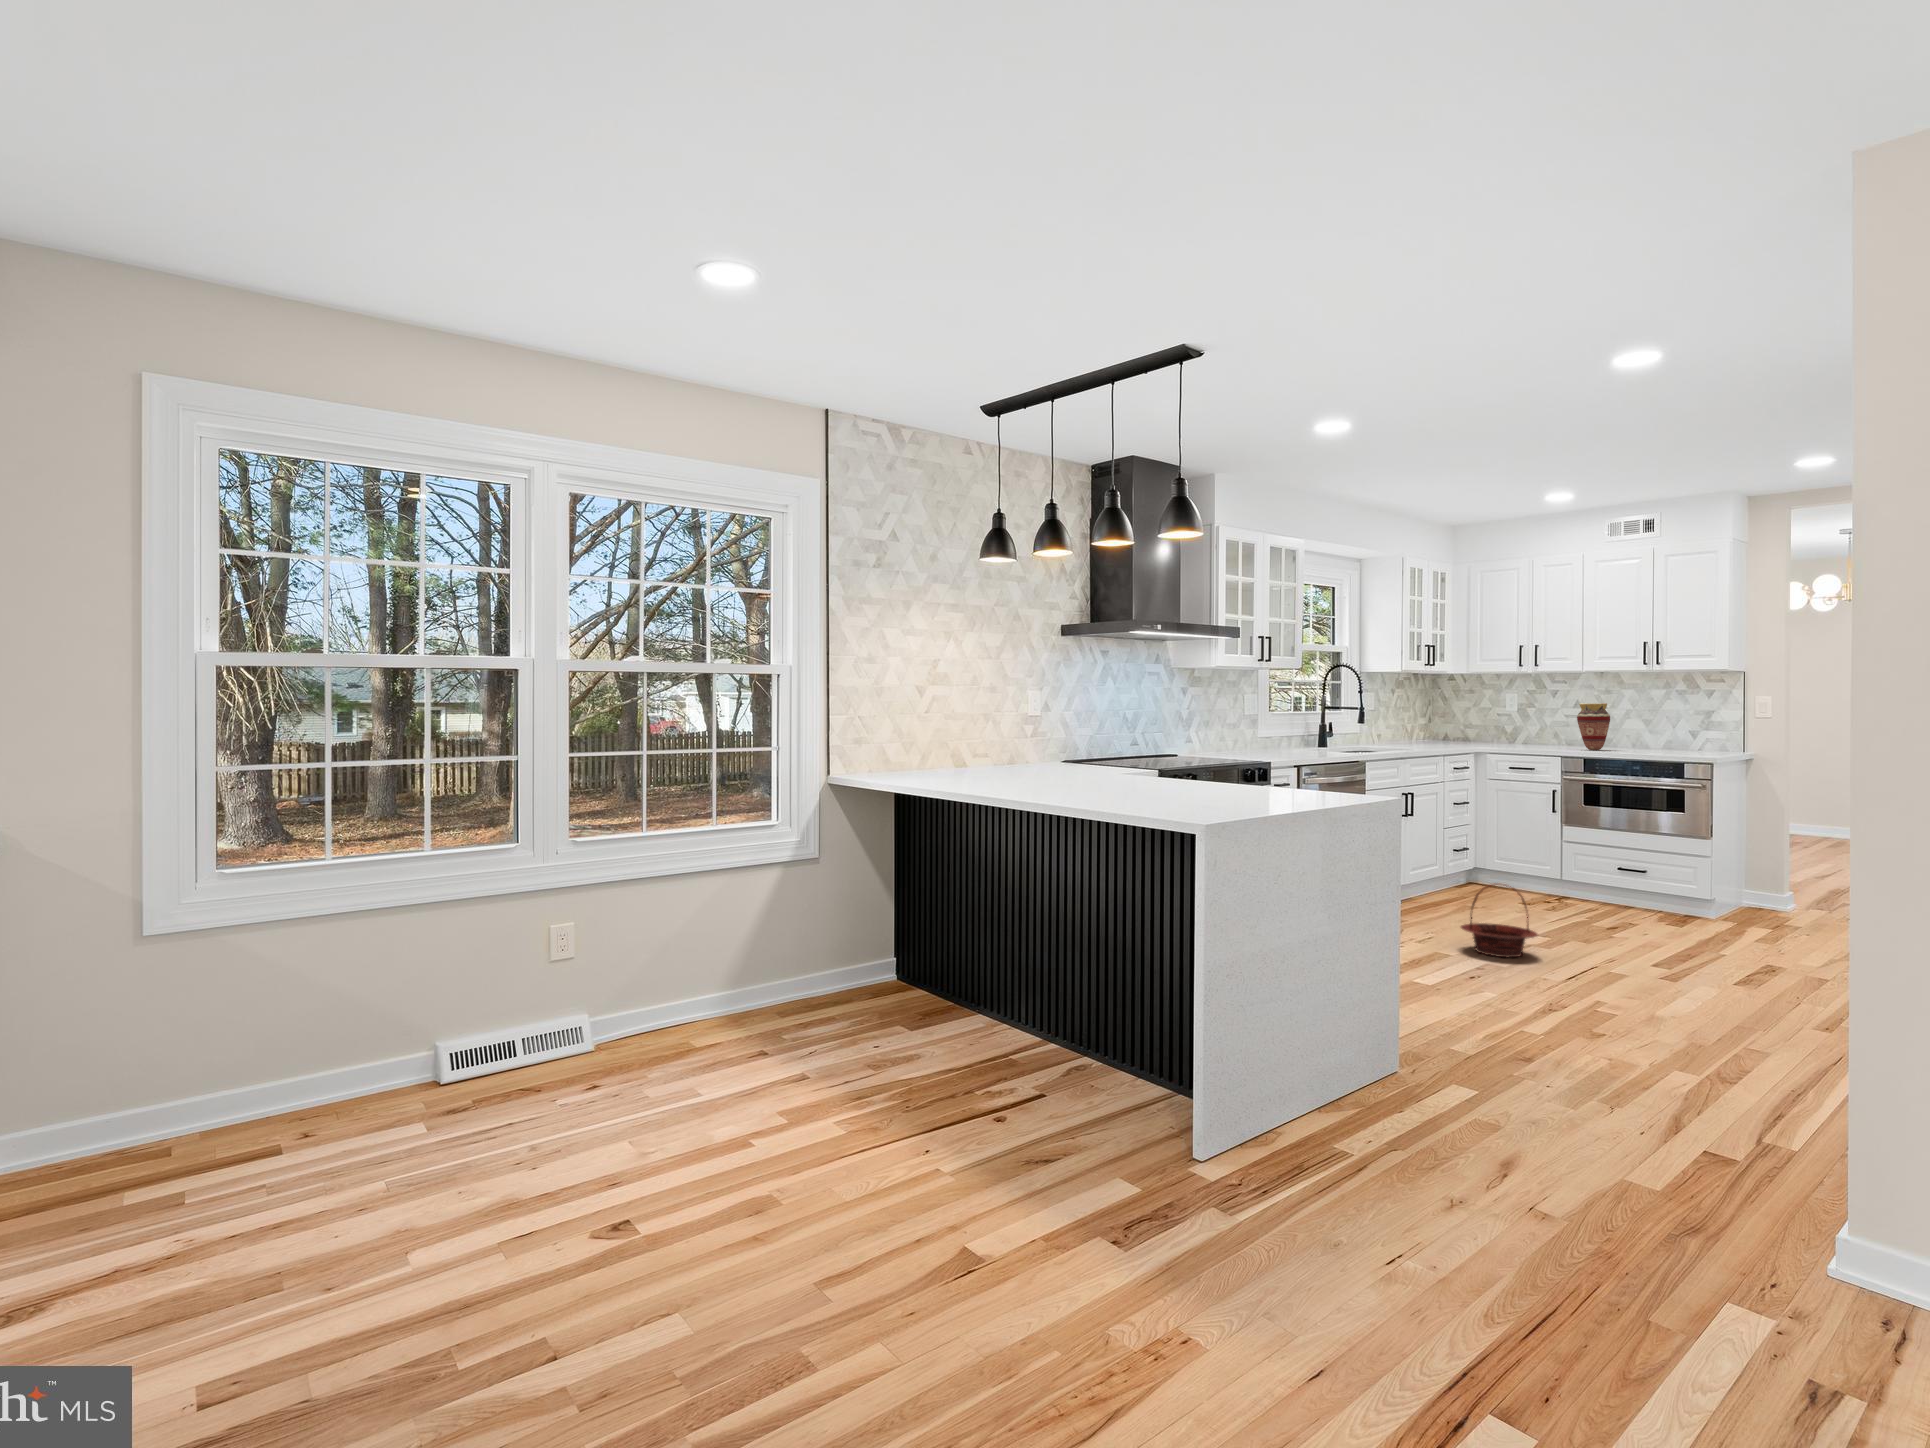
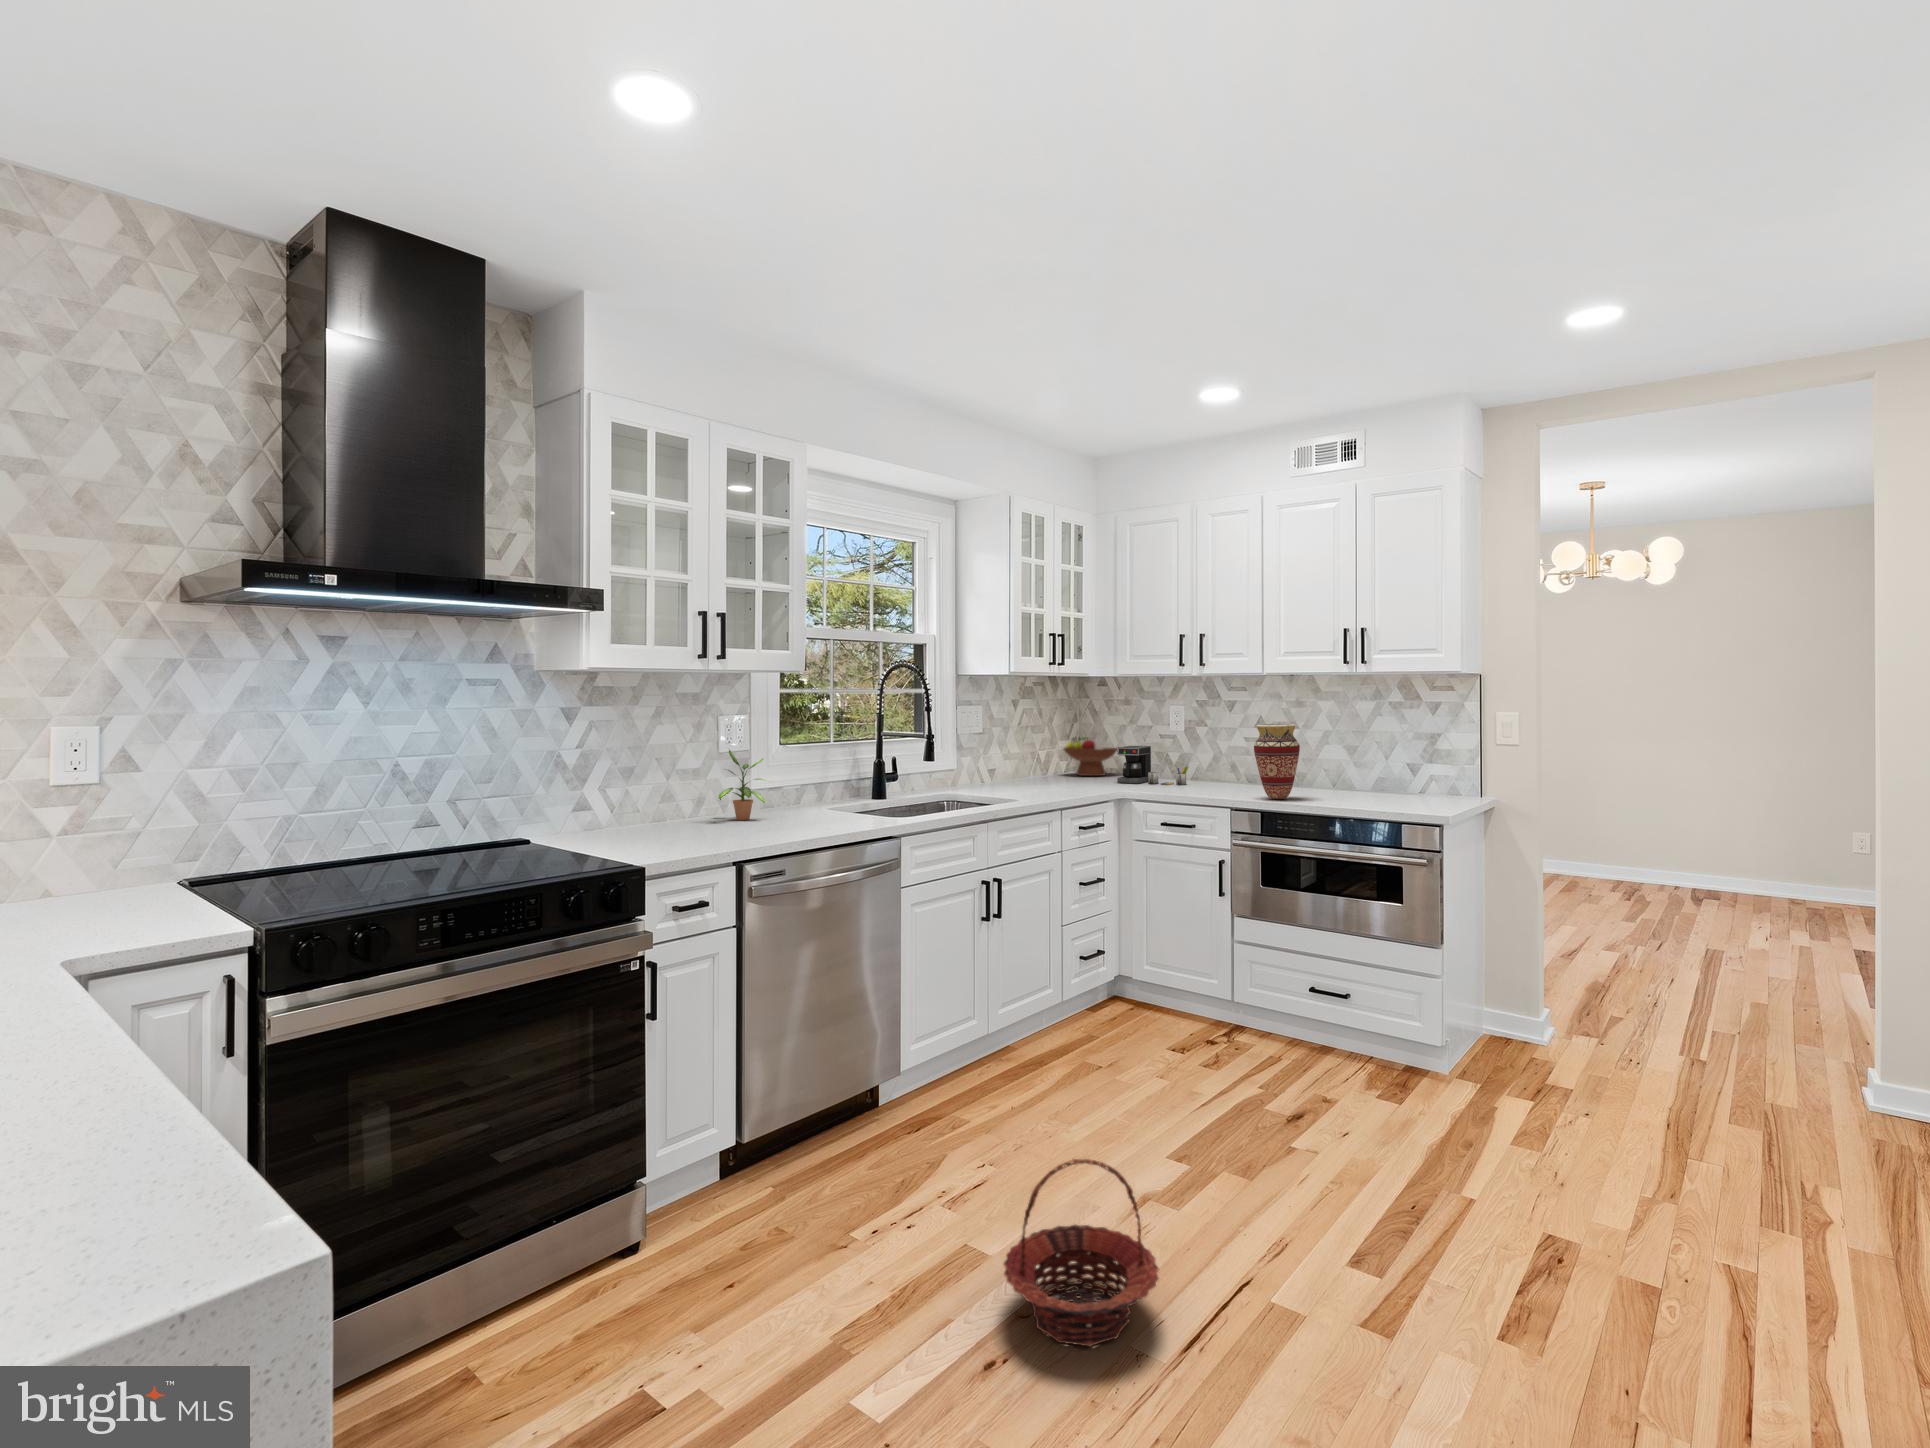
potted plant: none [1246,709,1282,748] -> present [719,750,766,820]
fruit bowl: none [1421,715,1467,742] -> present [1064,737,1117,776]
coffee maker: none [1470,720,1525,746] -> present [1117,746,1189,785]

